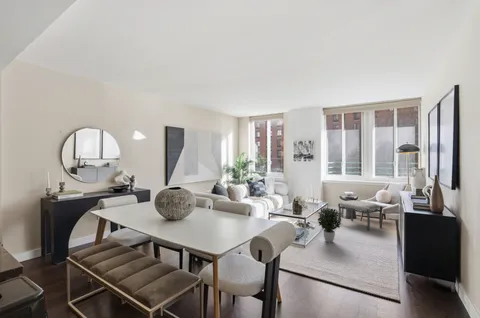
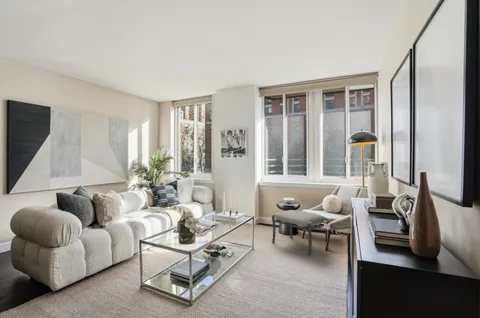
potted plant: present [318,208,341,243] -> none [228,226,266,284]

